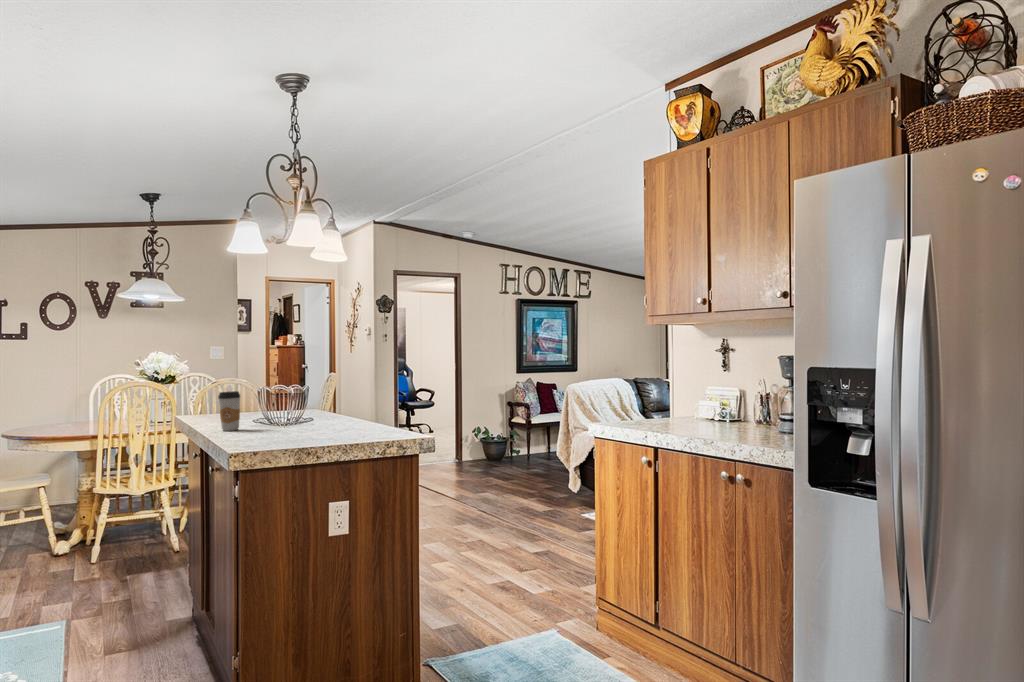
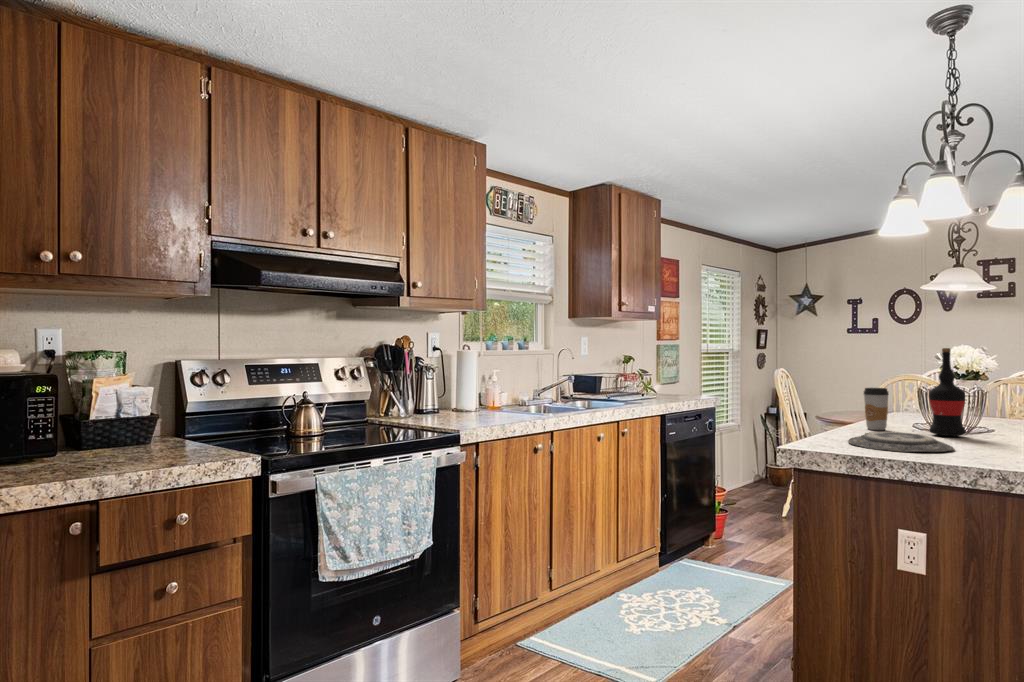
wine bottle: none [275,353,302,427] -> present [929,348,966,436]
plate: none [255,426,336,443] -> present [848,432,954,452]

